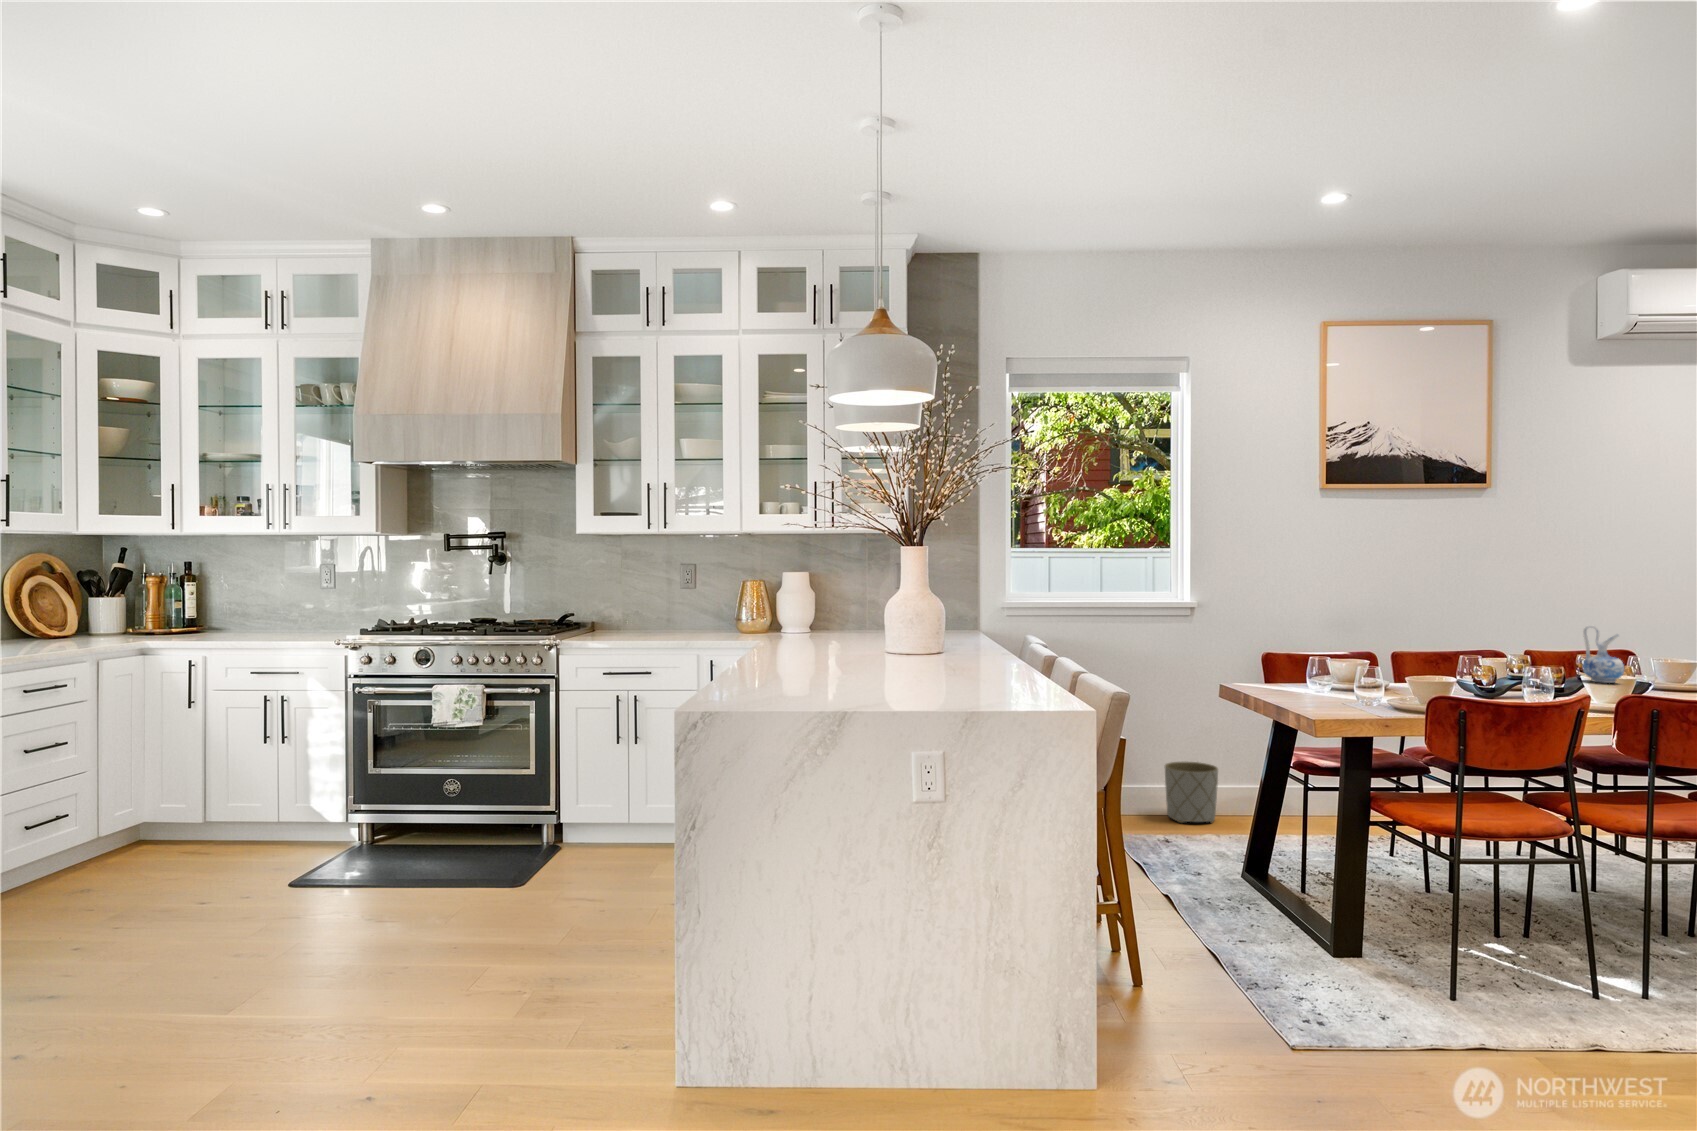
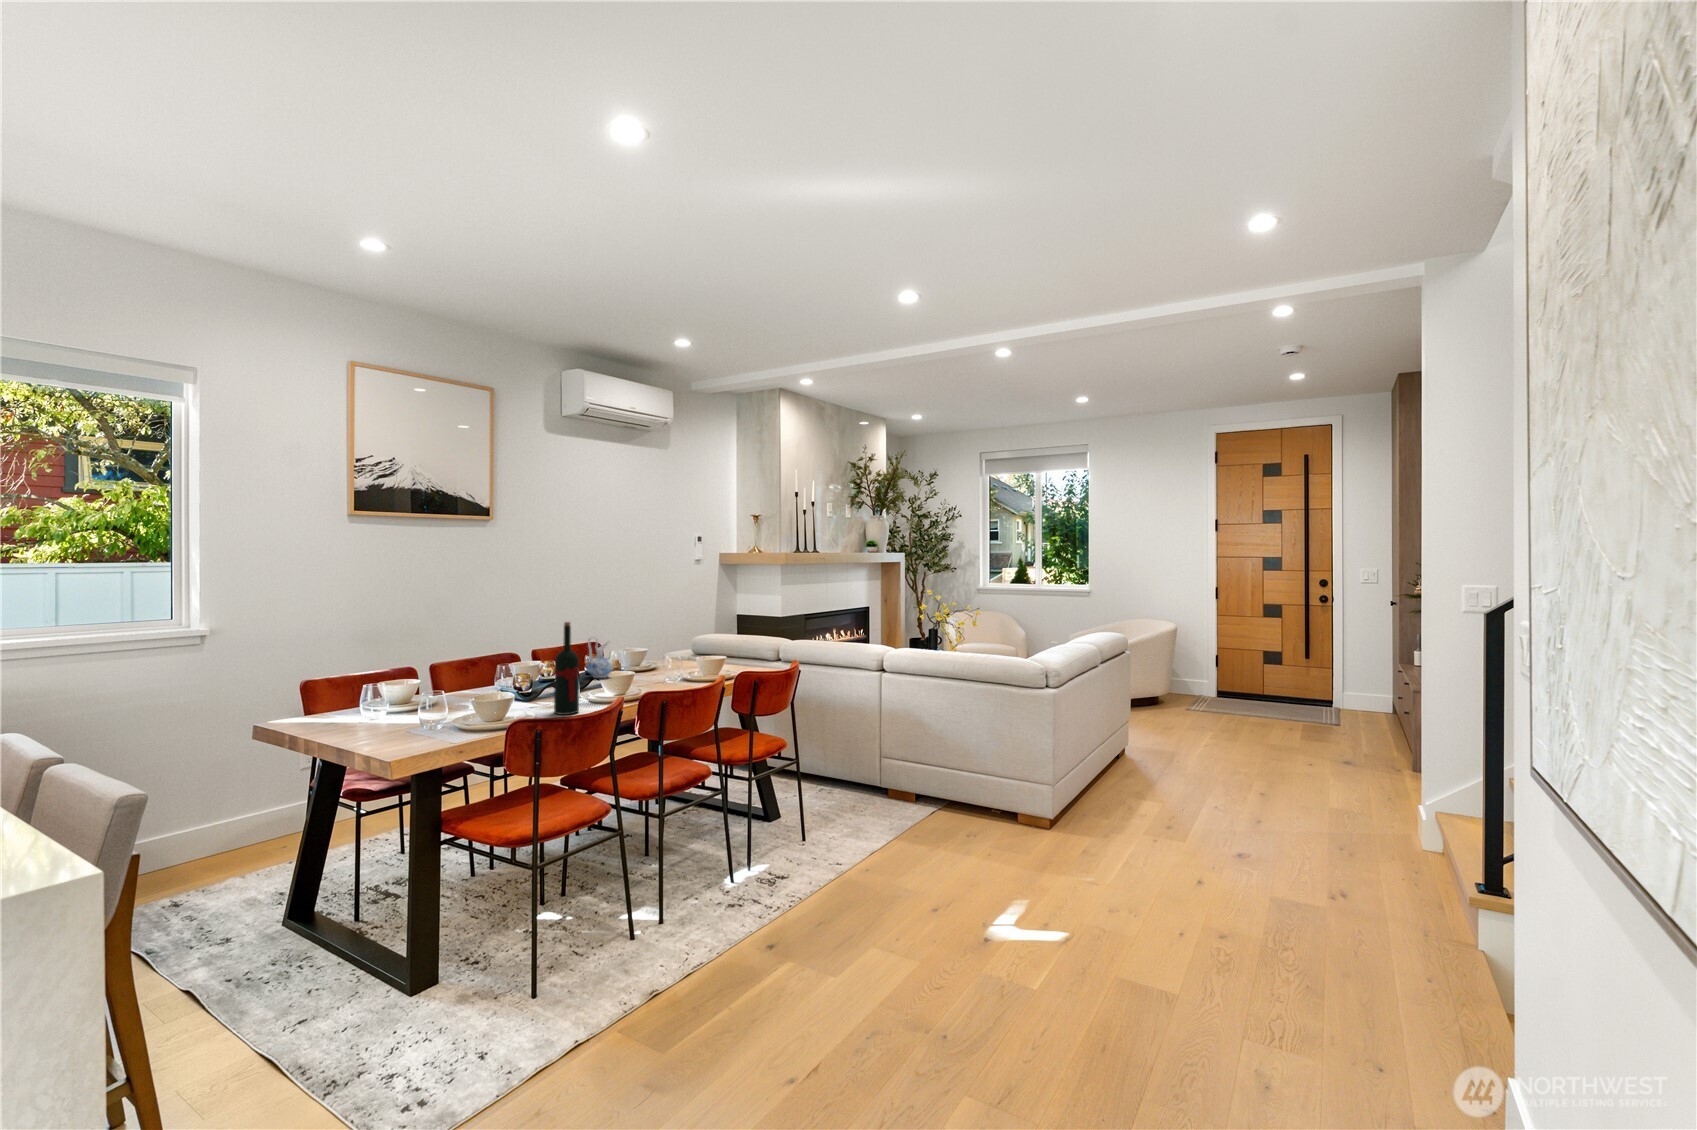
wine bottle: none [1500,592,1533,702] -> present [554,622,579,715]
planter: present [1165,762,1218,823] -> none [165,801,238,877]

